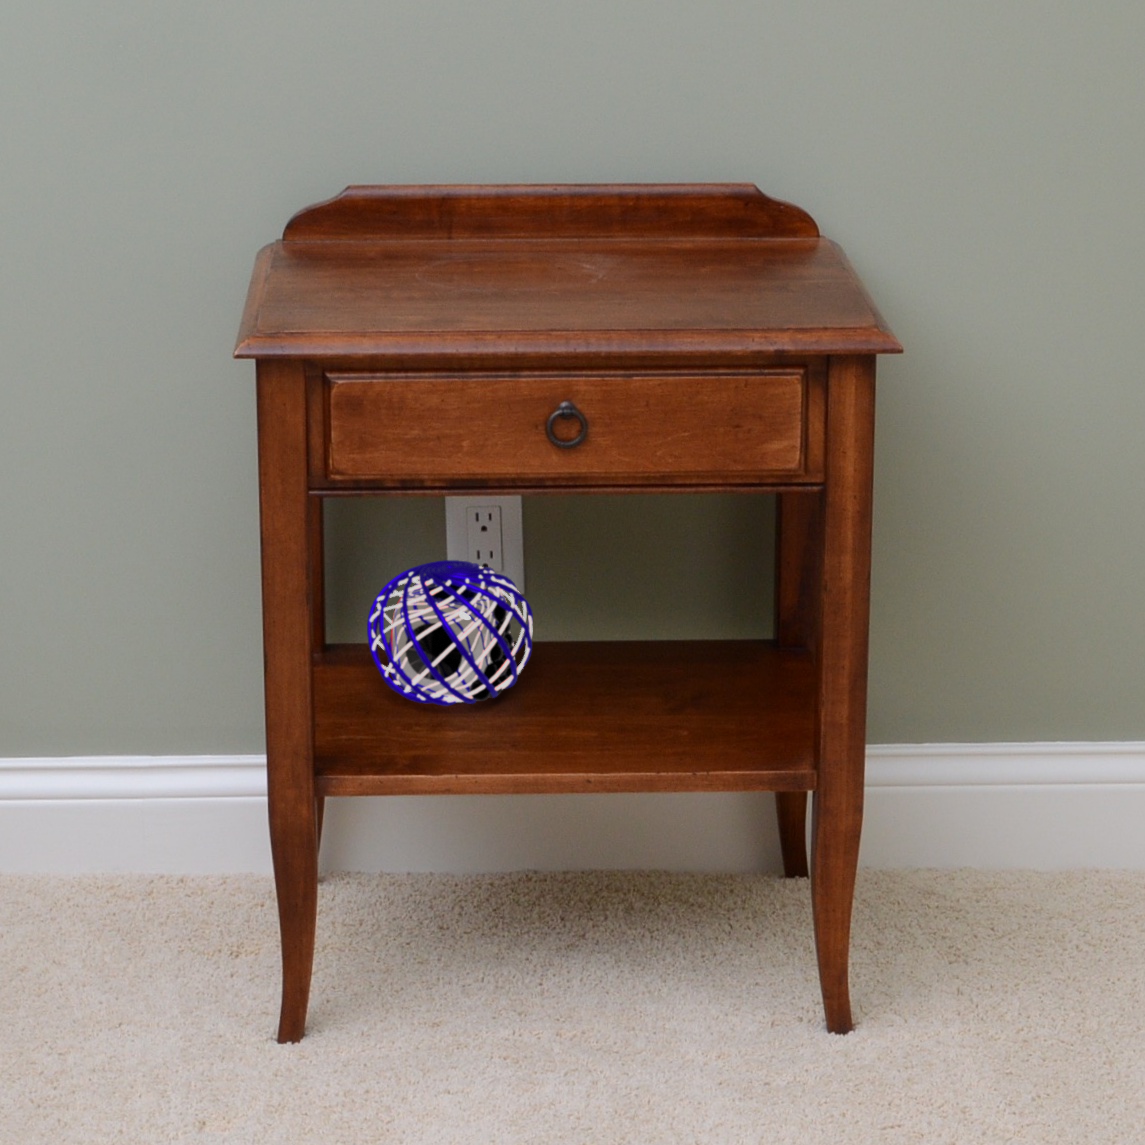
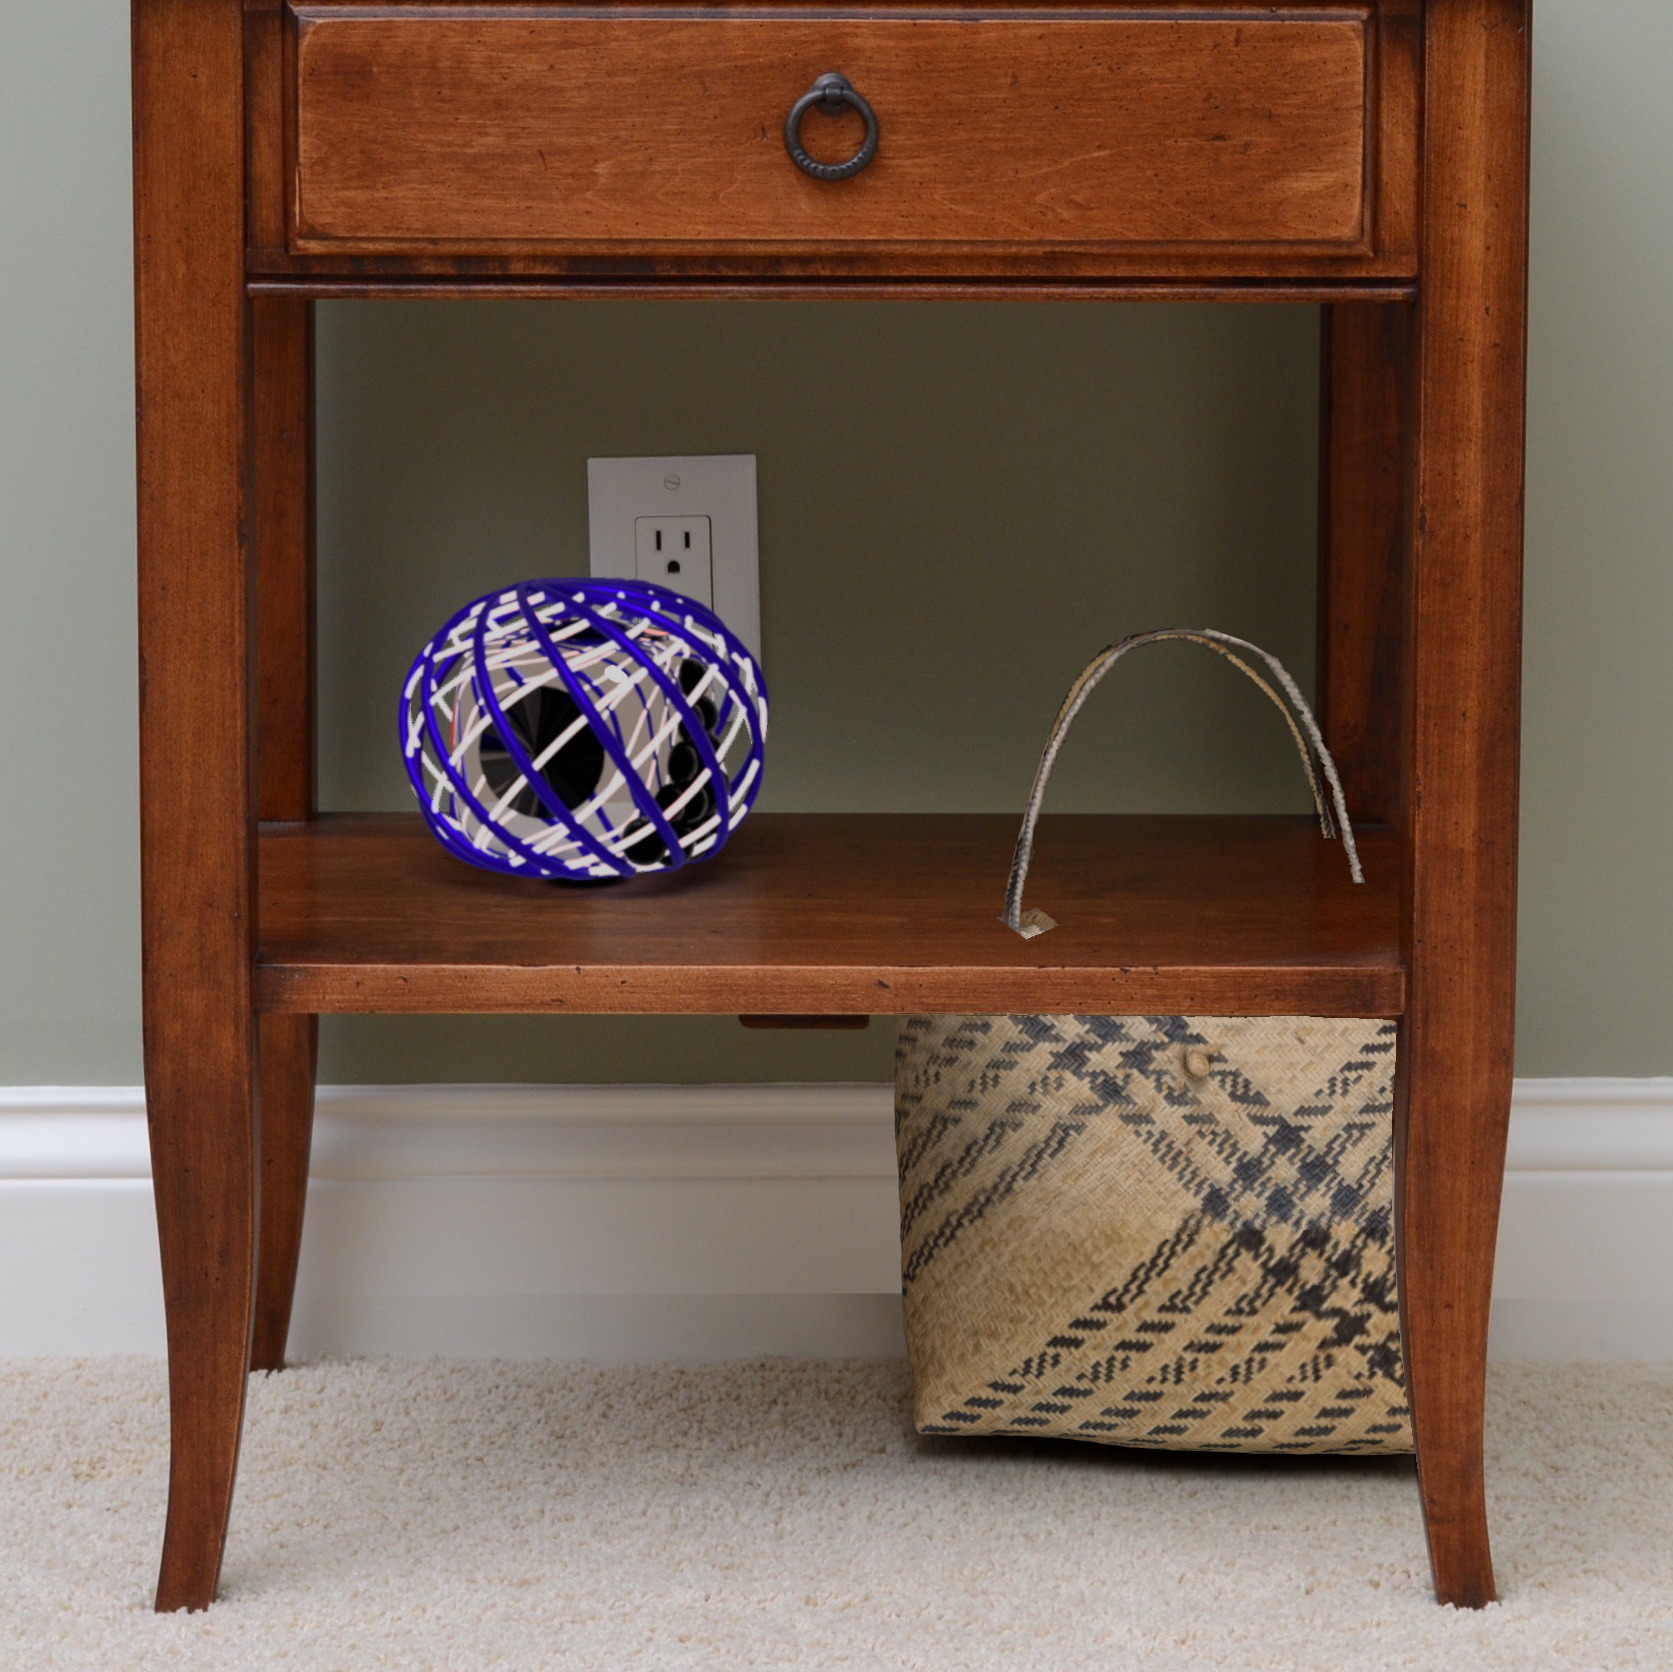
woven basket: none [581,559,850,930] -> present [894,628,1415,1455]

